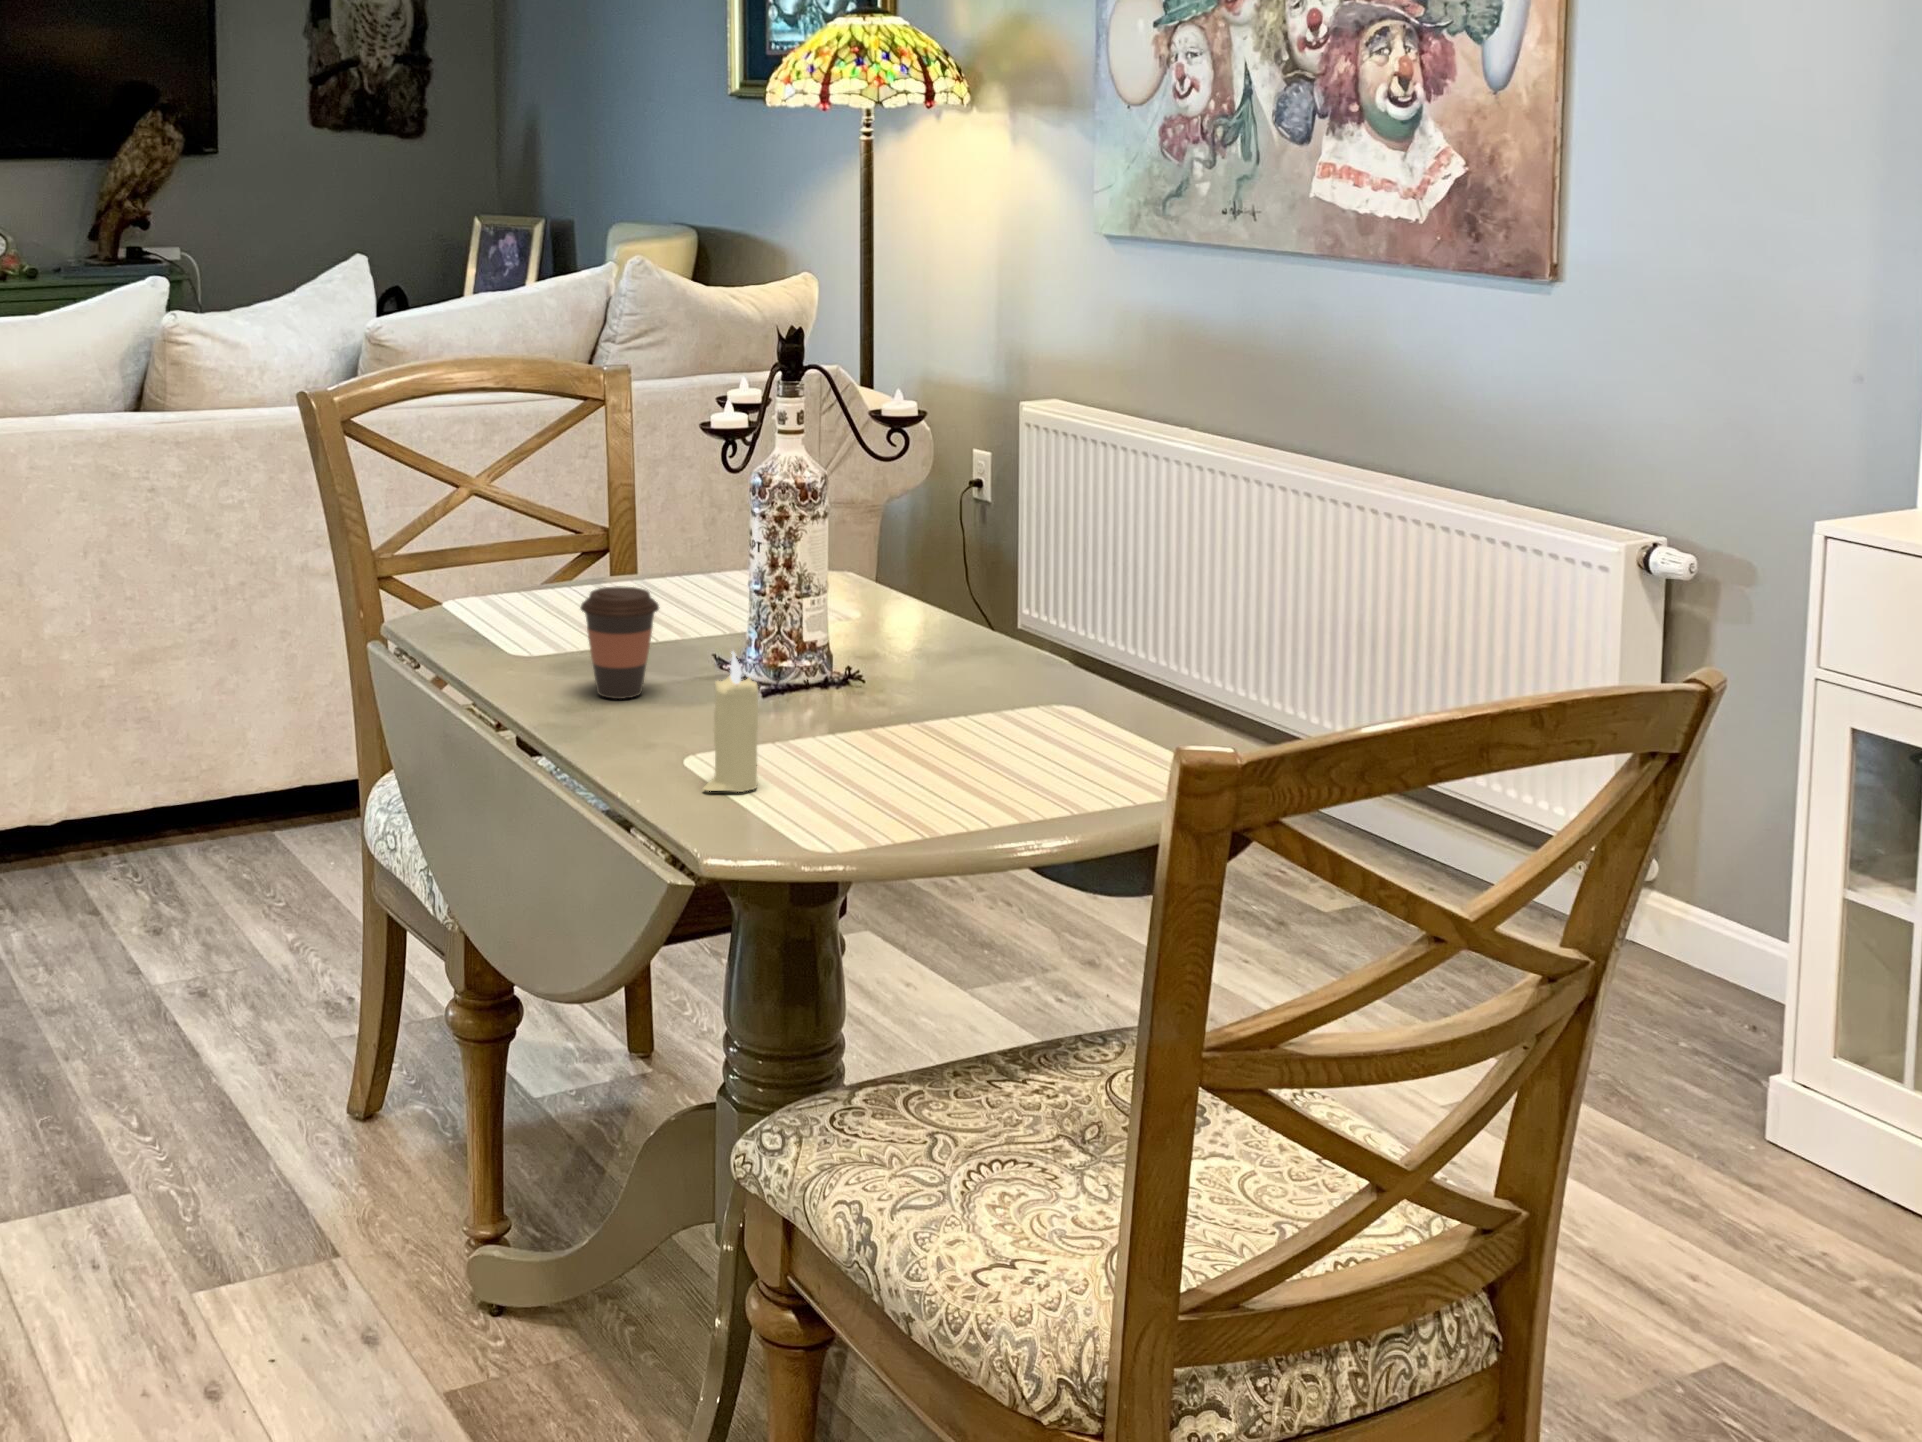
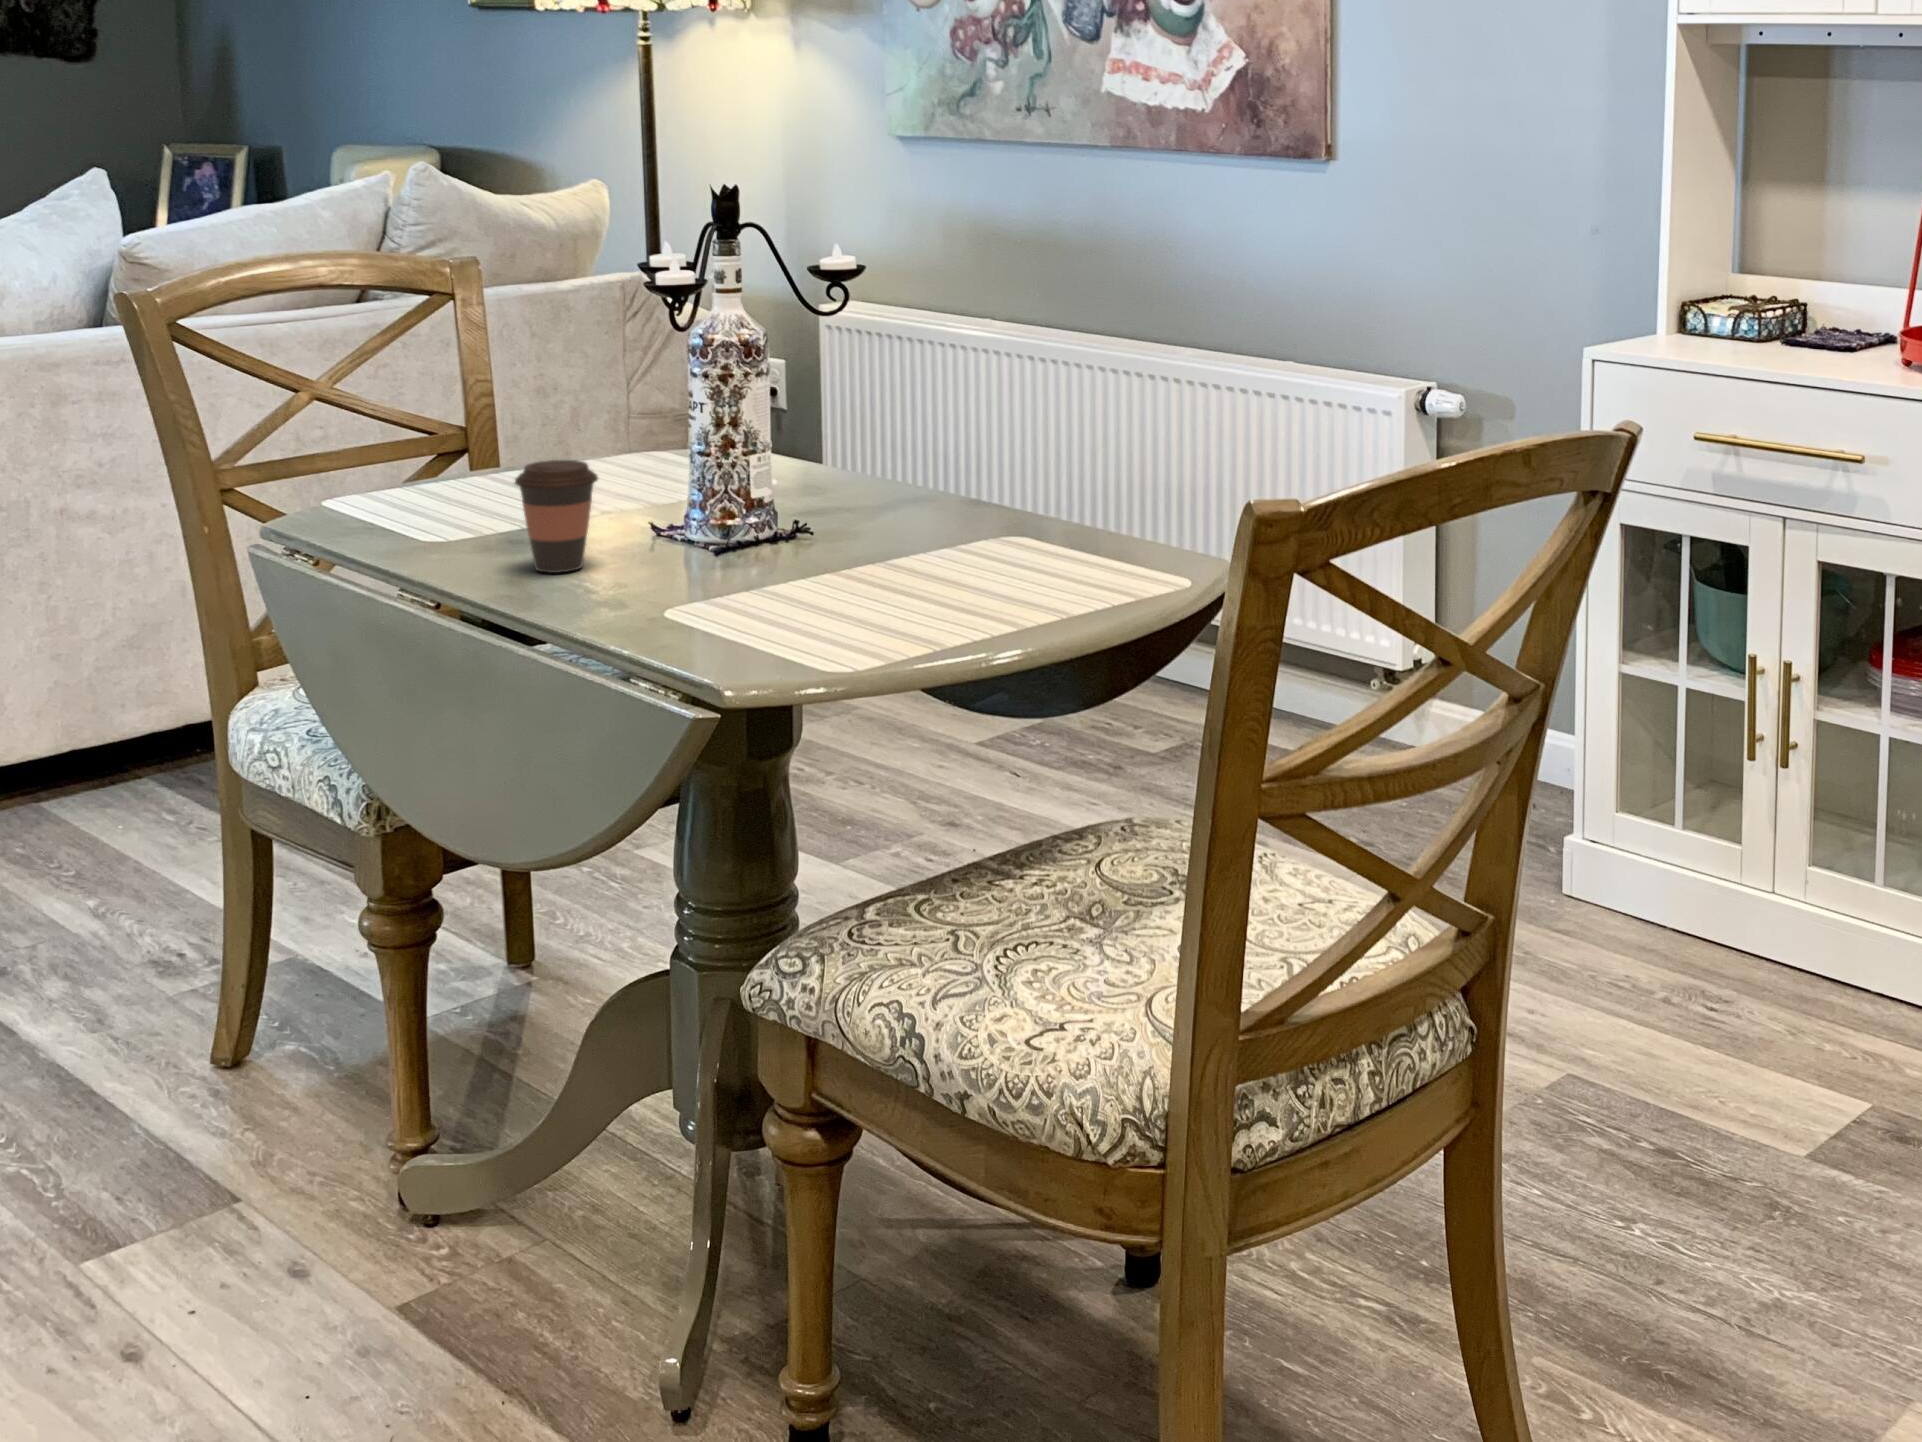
candle: present [702,652,758,792] -> none [693,498,747,639]

